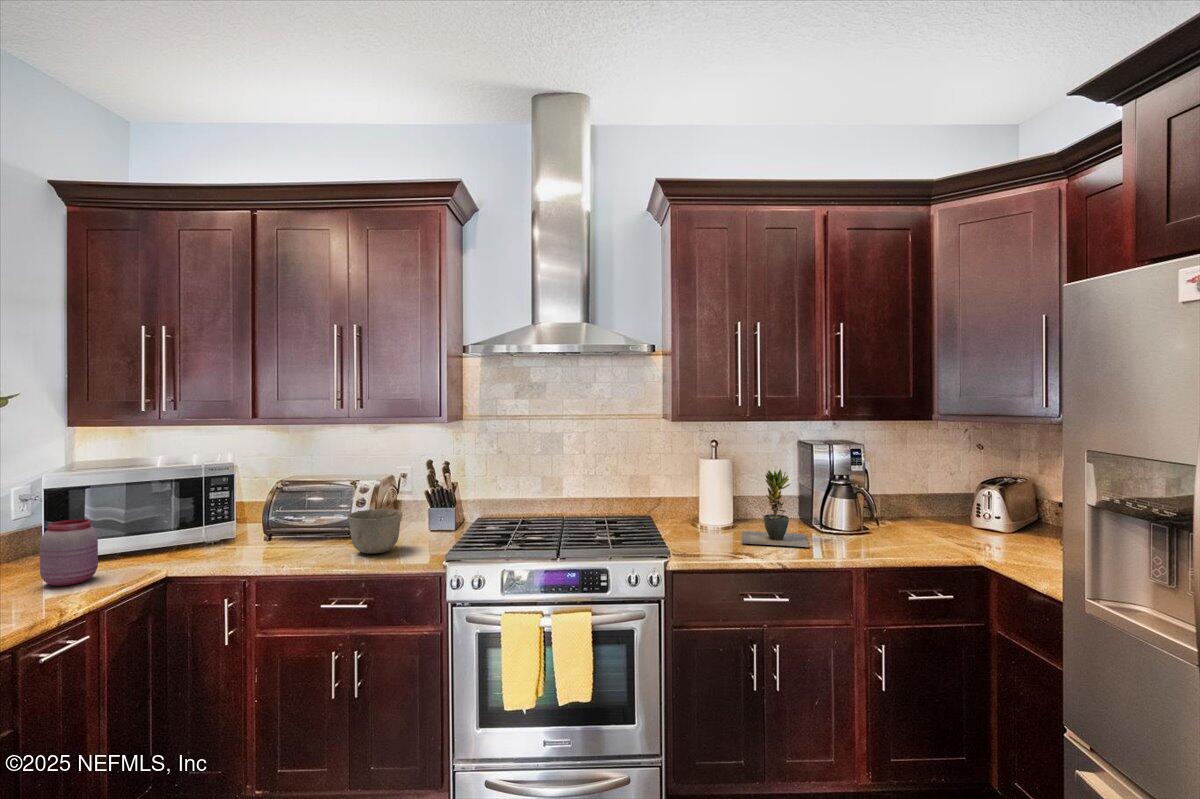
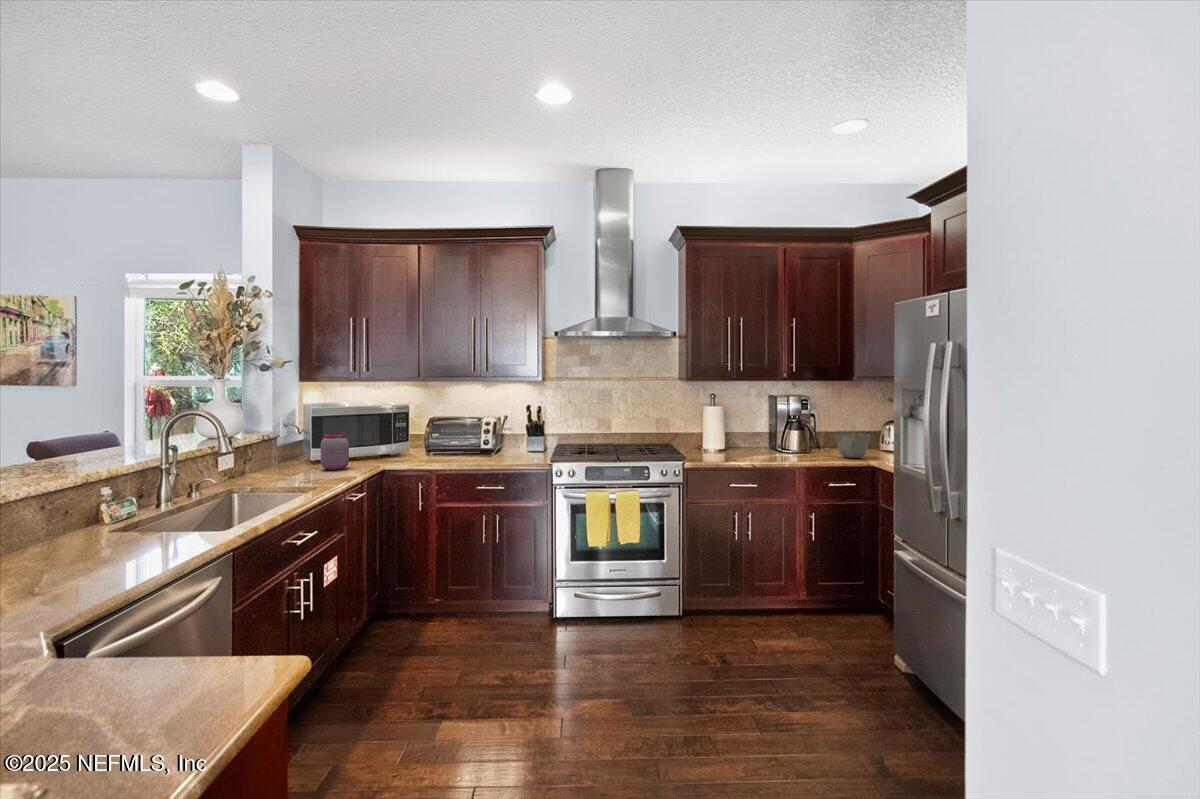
potted plant: present [741,469,809,547] -> none [729,410,771,458]
ceramic bowl: present [348,509,403,554] -> present [835,433,871,458]

